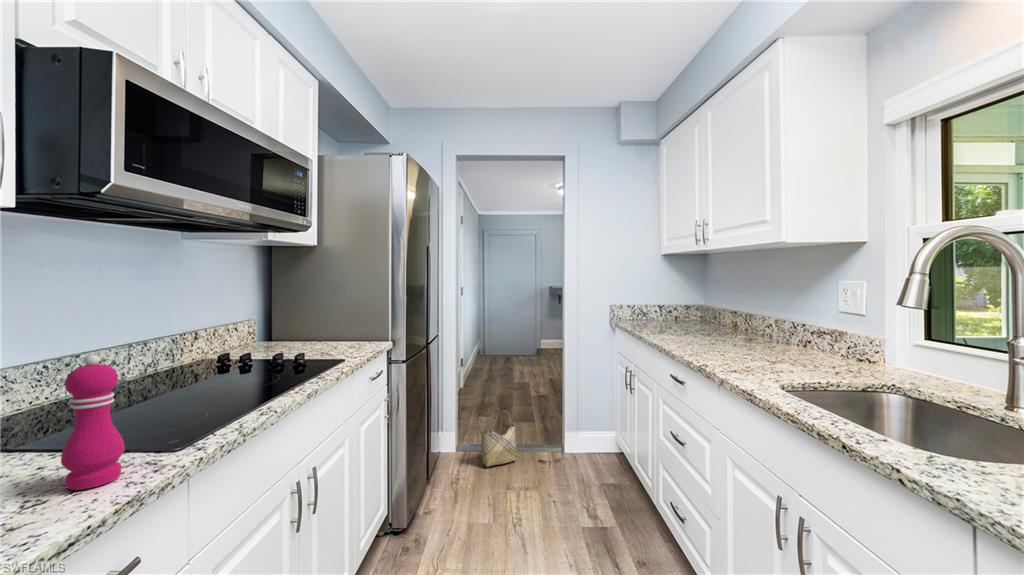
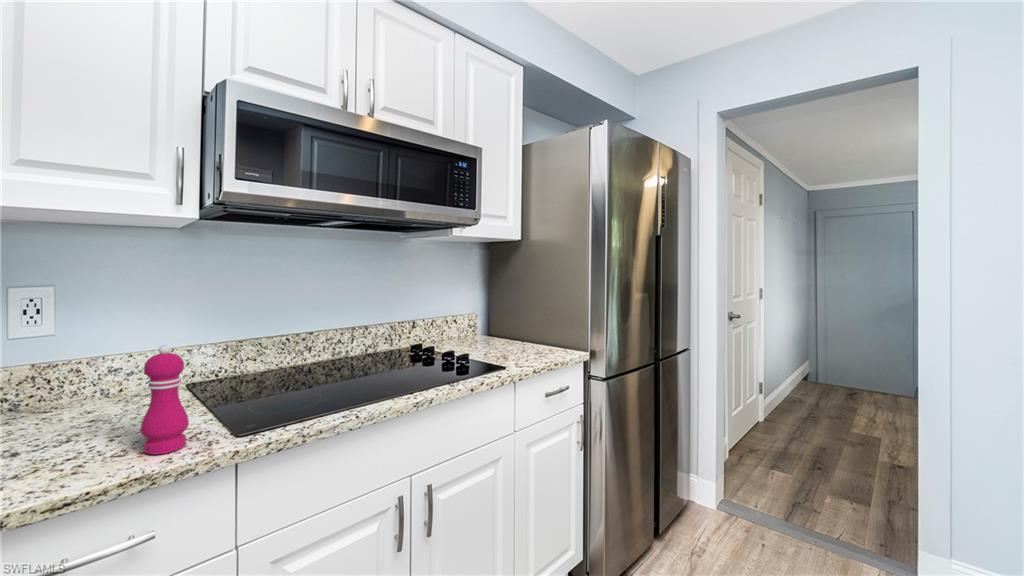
woven basket: present [481,408,517,467] -> none [731,461,792,550]

